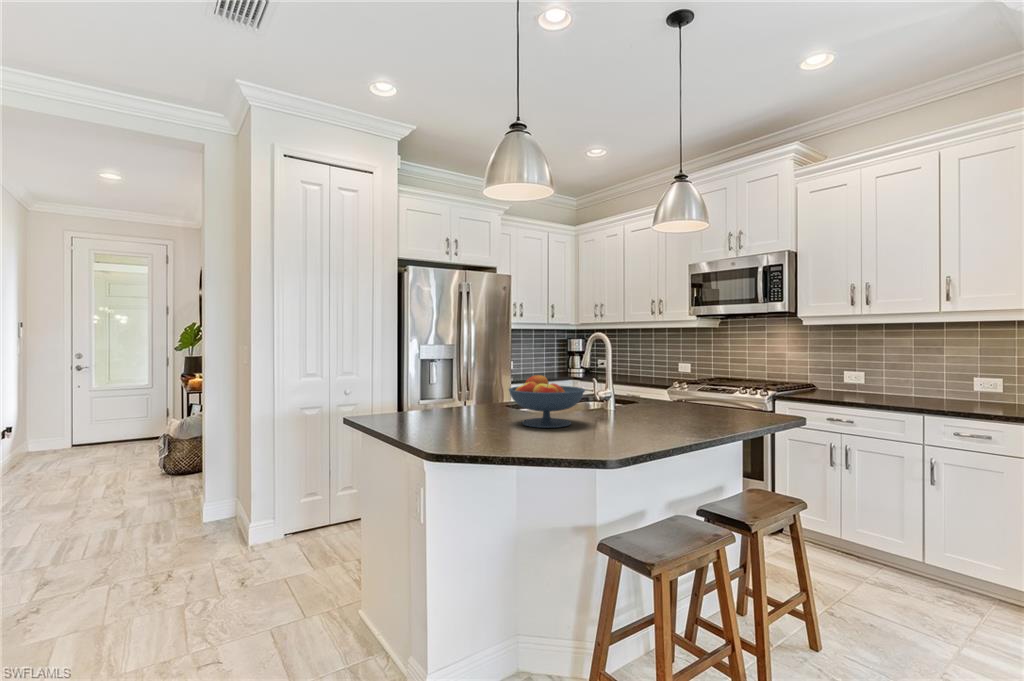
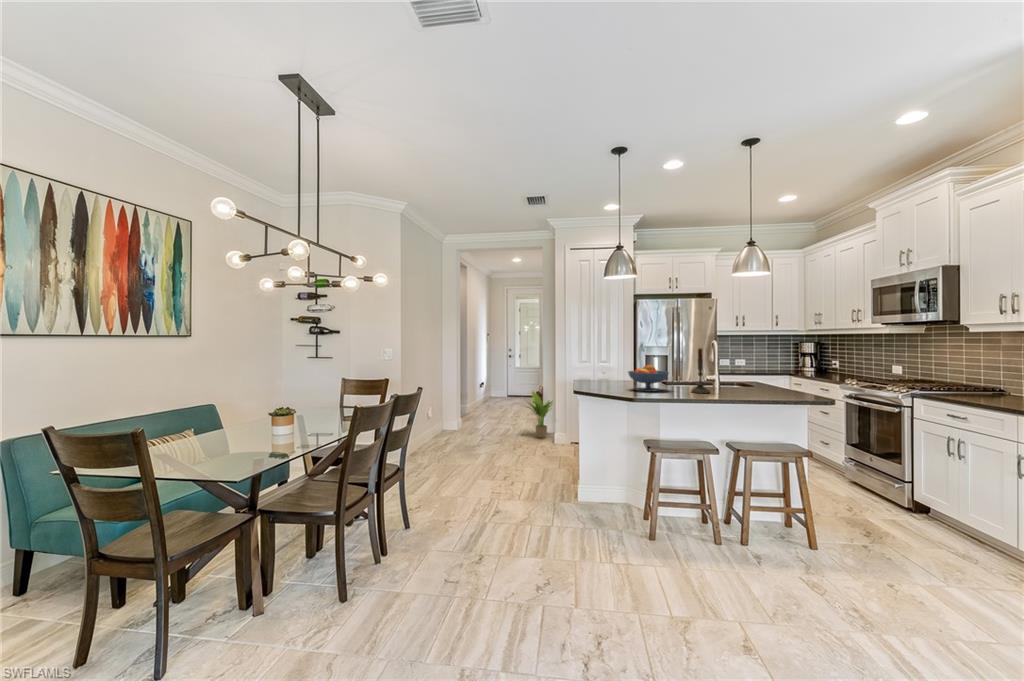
candle: none [610,341,641,422] -> present [691,348,710,393]
potted plant: none [156,438,237,537] -> present [525,392,553,438]

